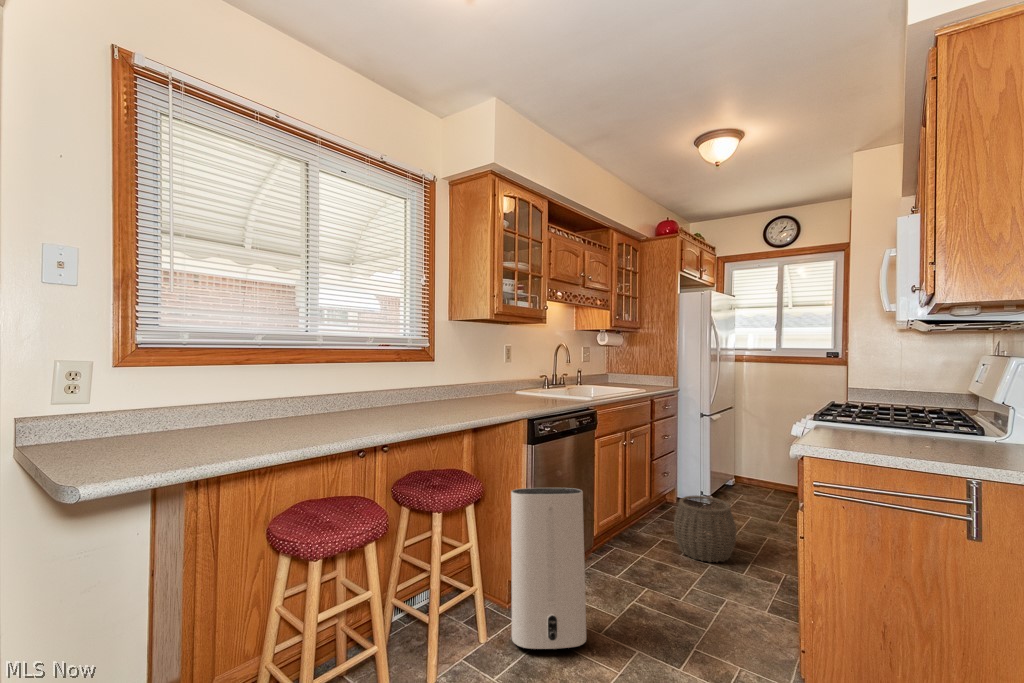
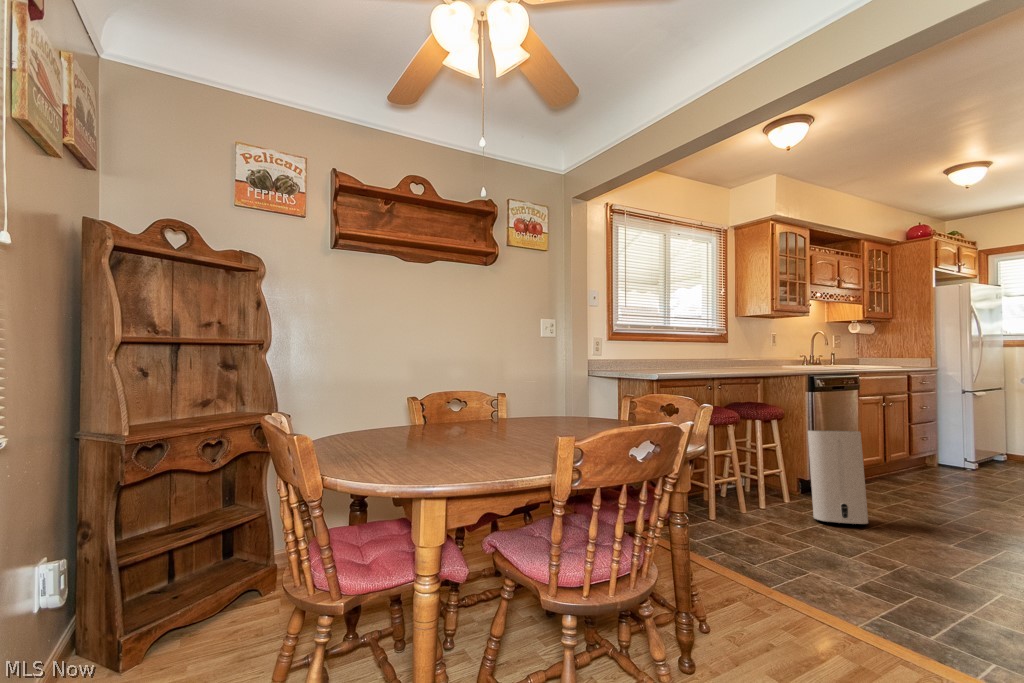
woven basket: present [674,496,737,562] -> none [934,453,997,501]

